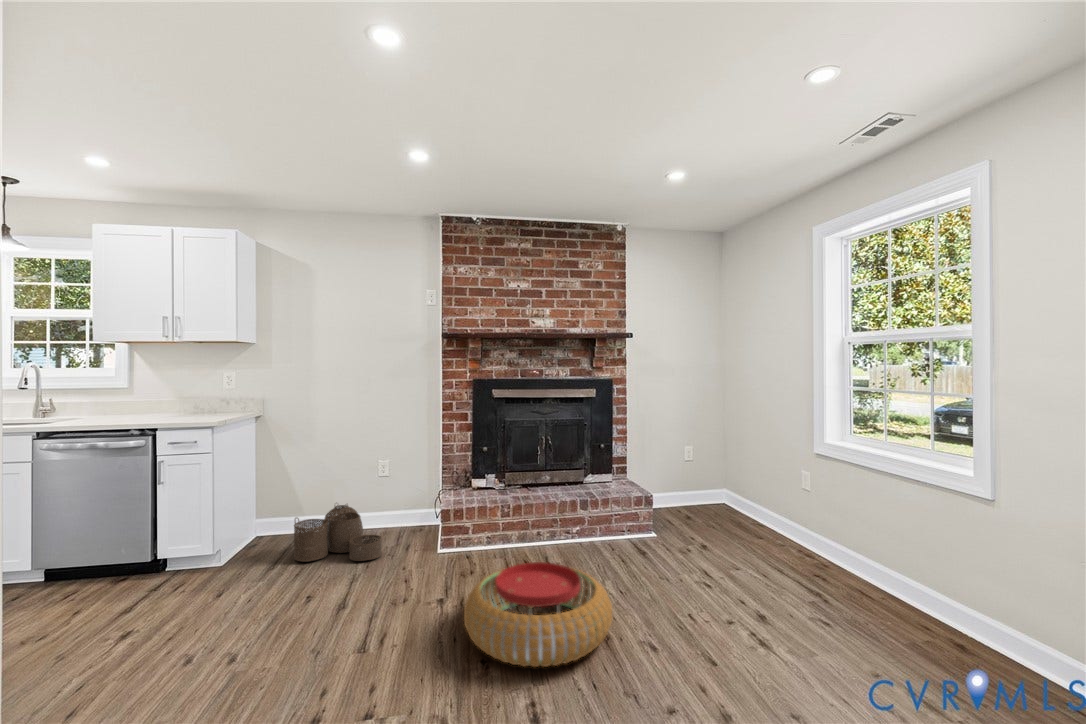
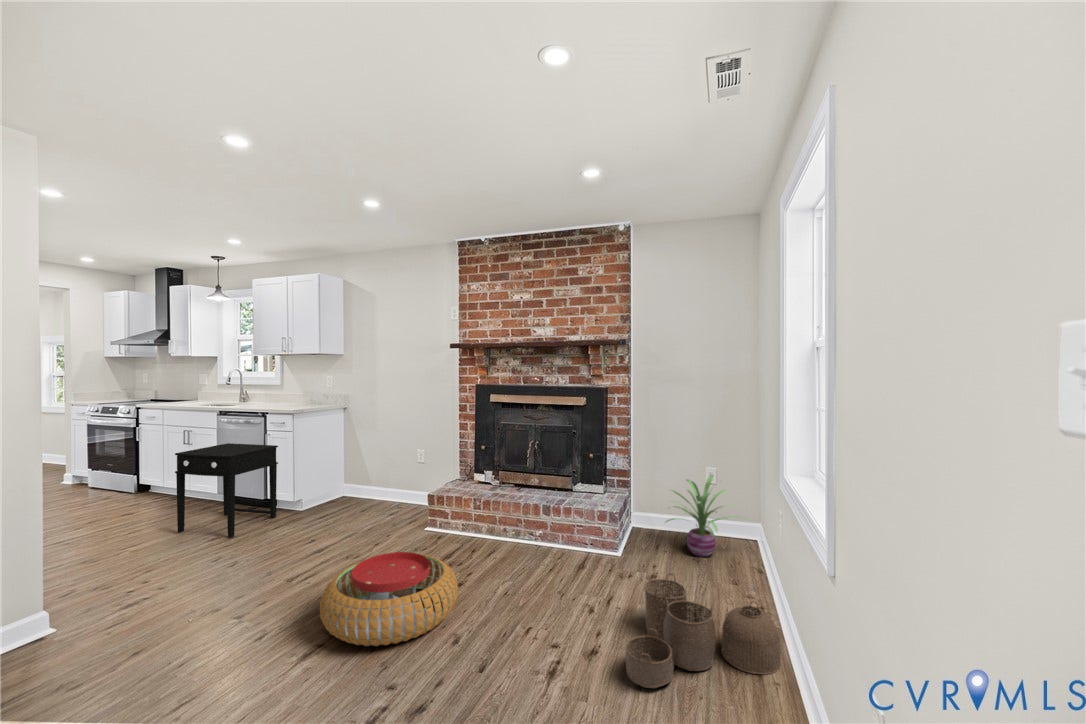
decorative plant: none [675,453,750,524] -> present [666,475,742,557]
side table: none [32,473,197,629] -> present [175,443,278,538]
woven basket: present [294,505,382,562] -> present [625,573,781,688]

